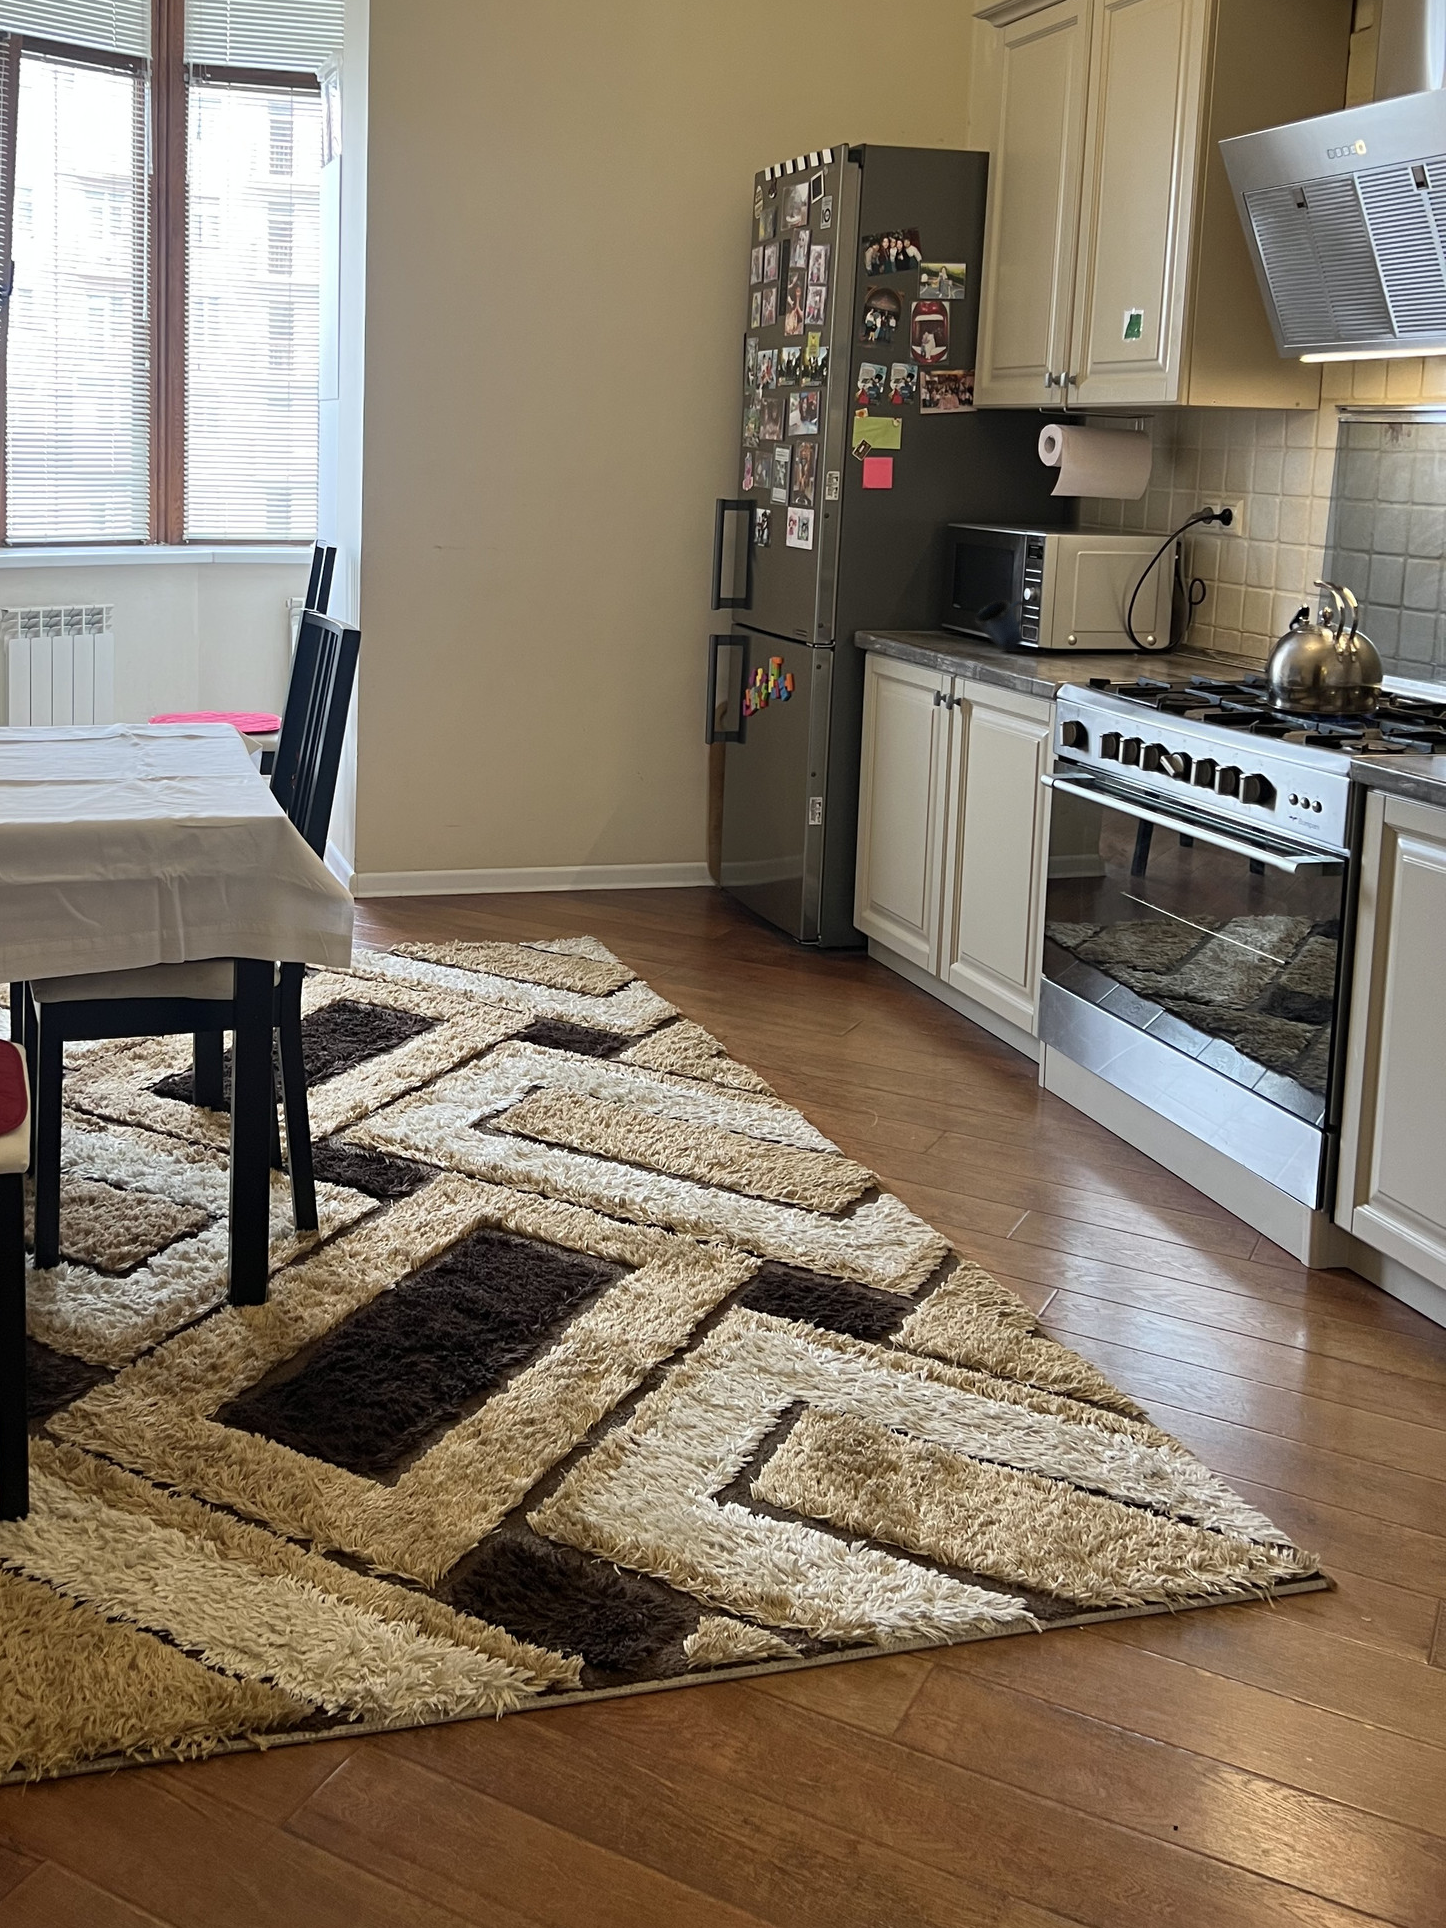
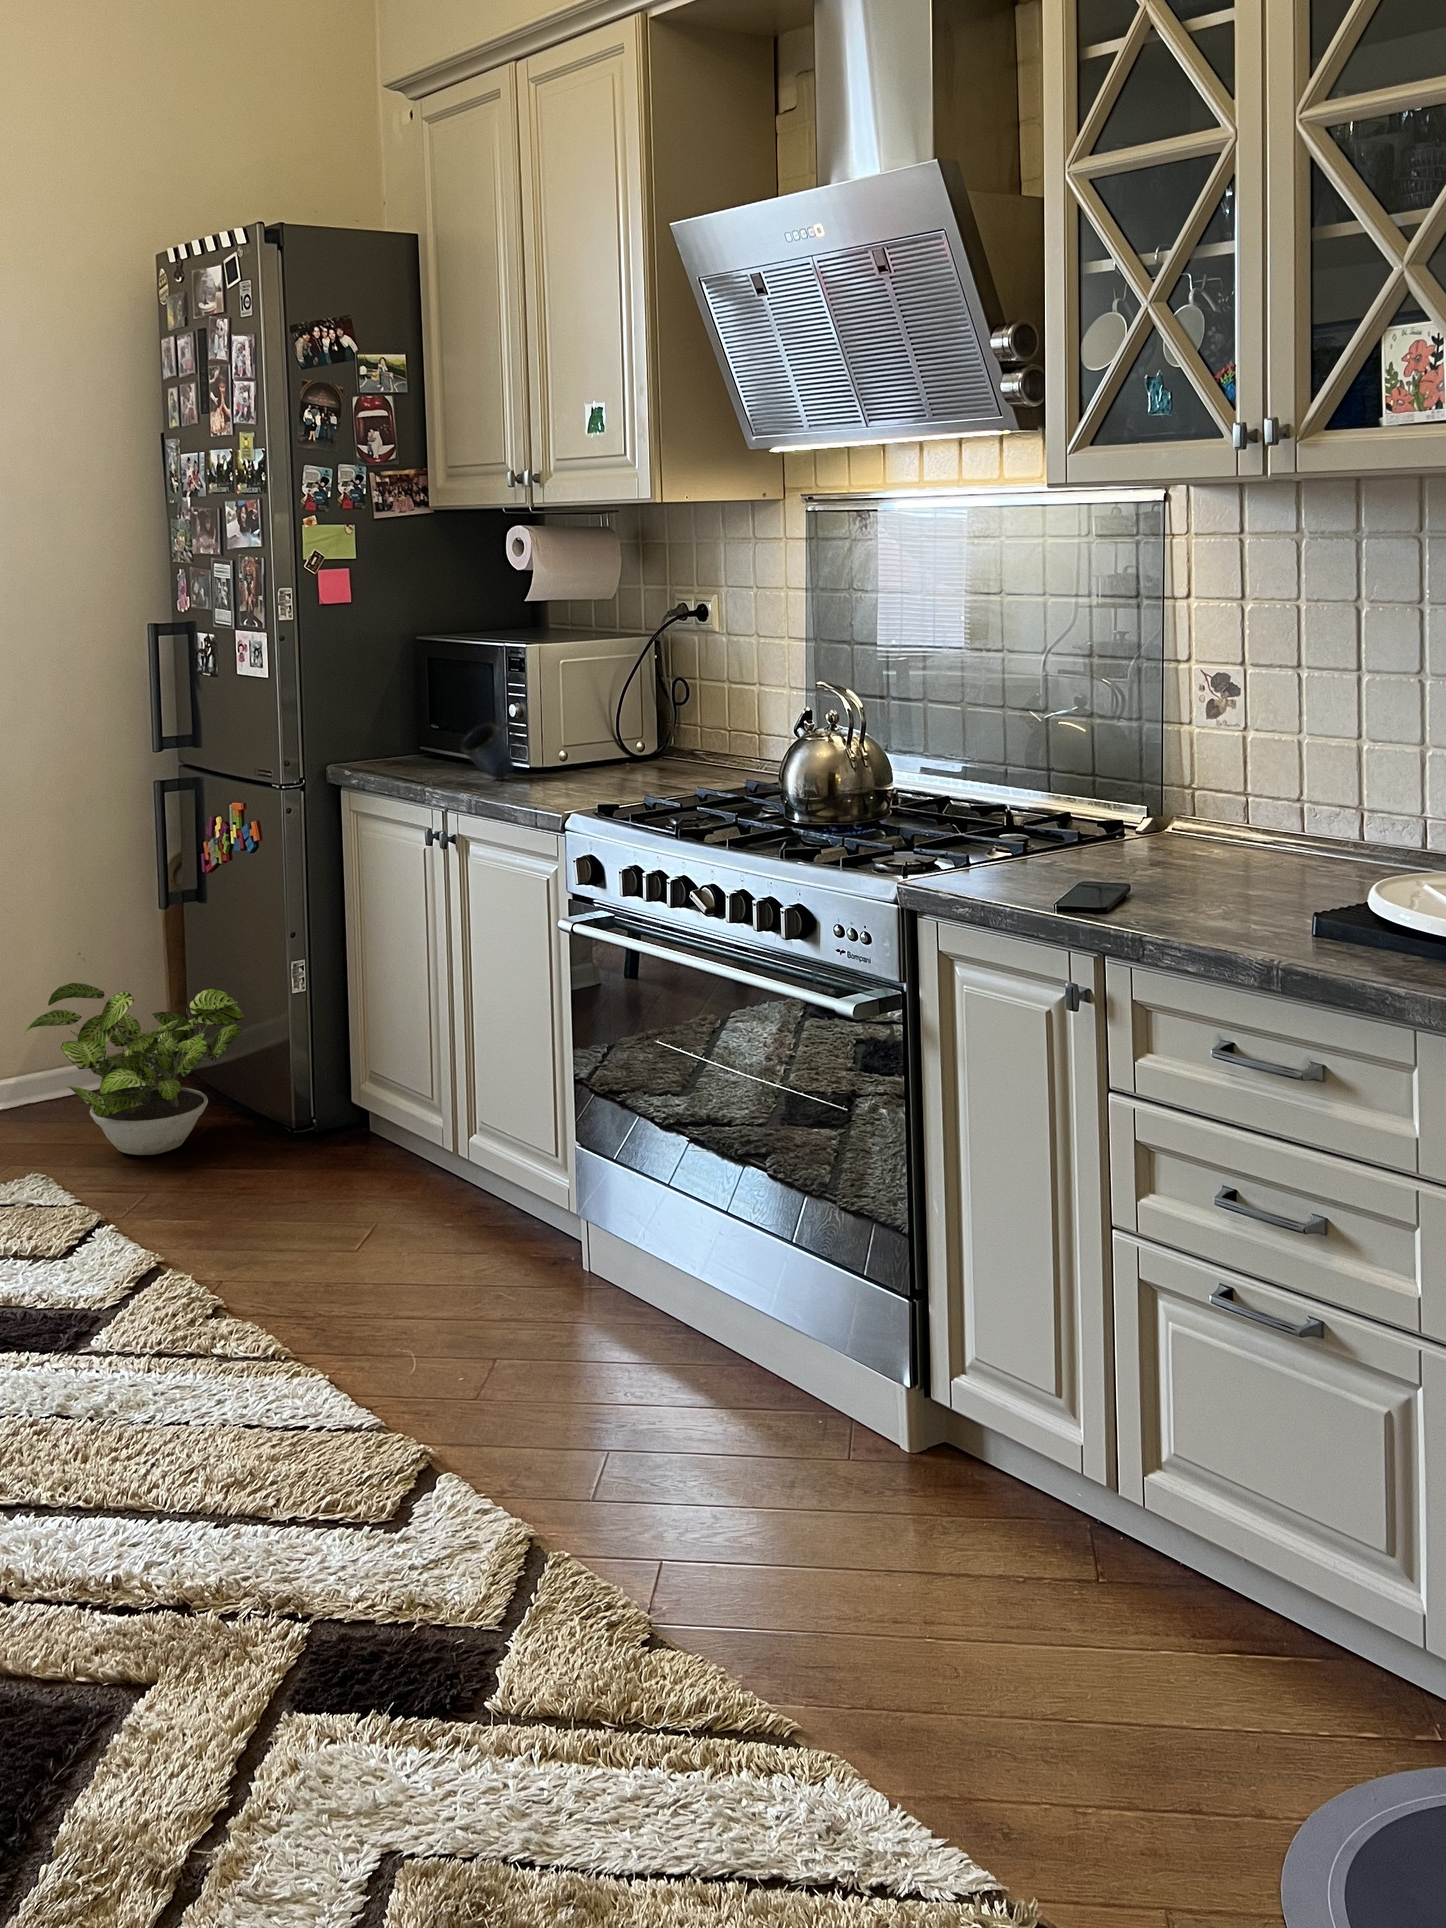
potted plant: none [590,787,768,939] -> present [24,983,244,1155]

